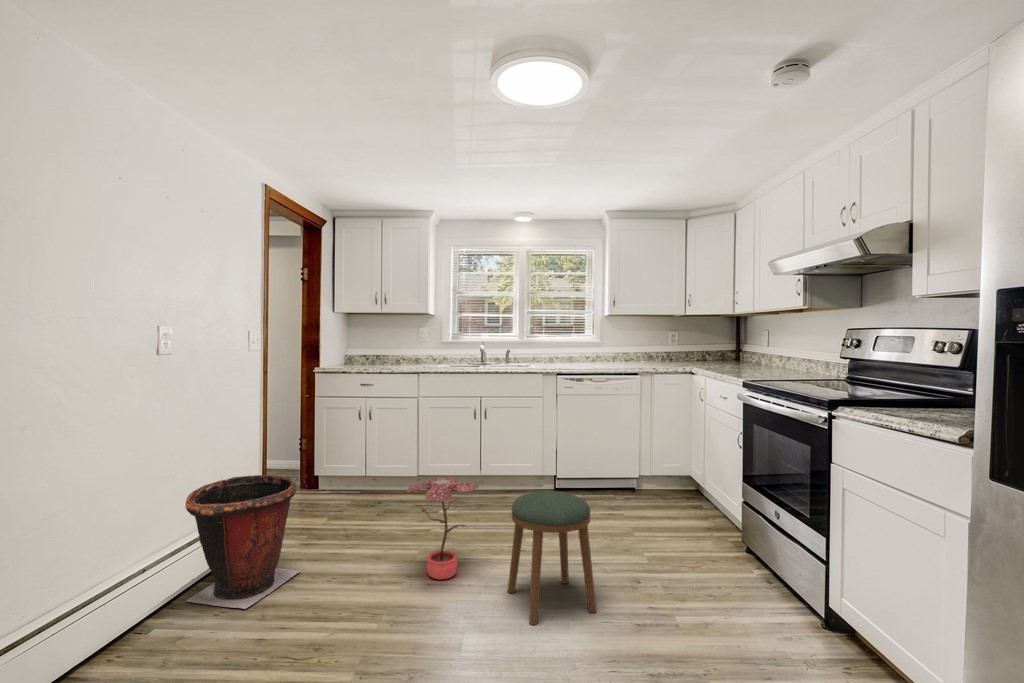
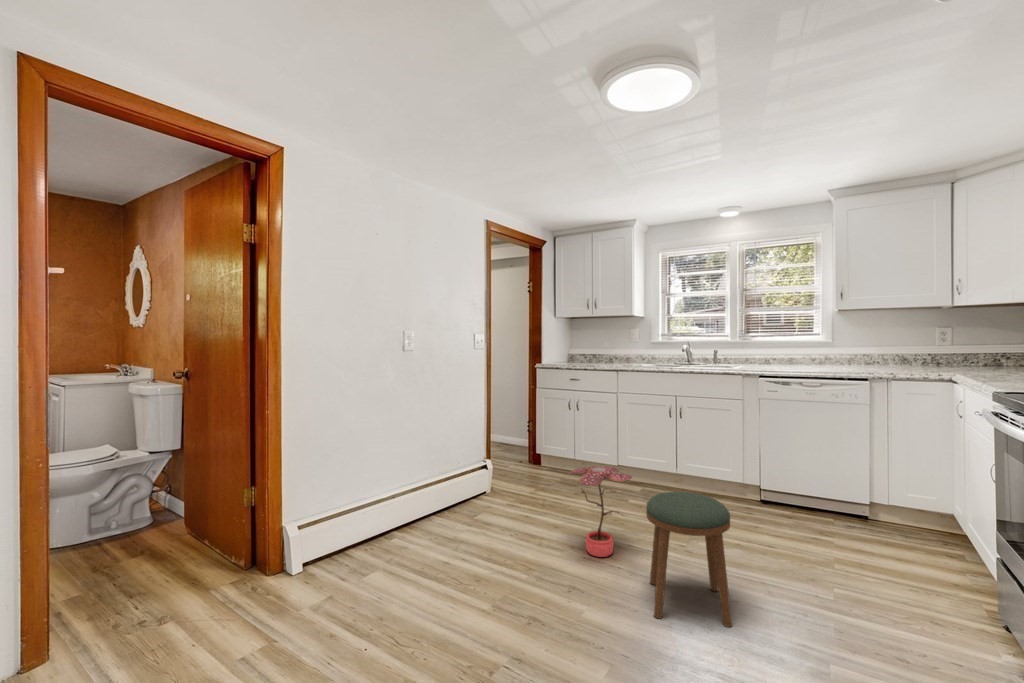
trash can: present [186,475,300,609] -> none [416,442,496,541]

